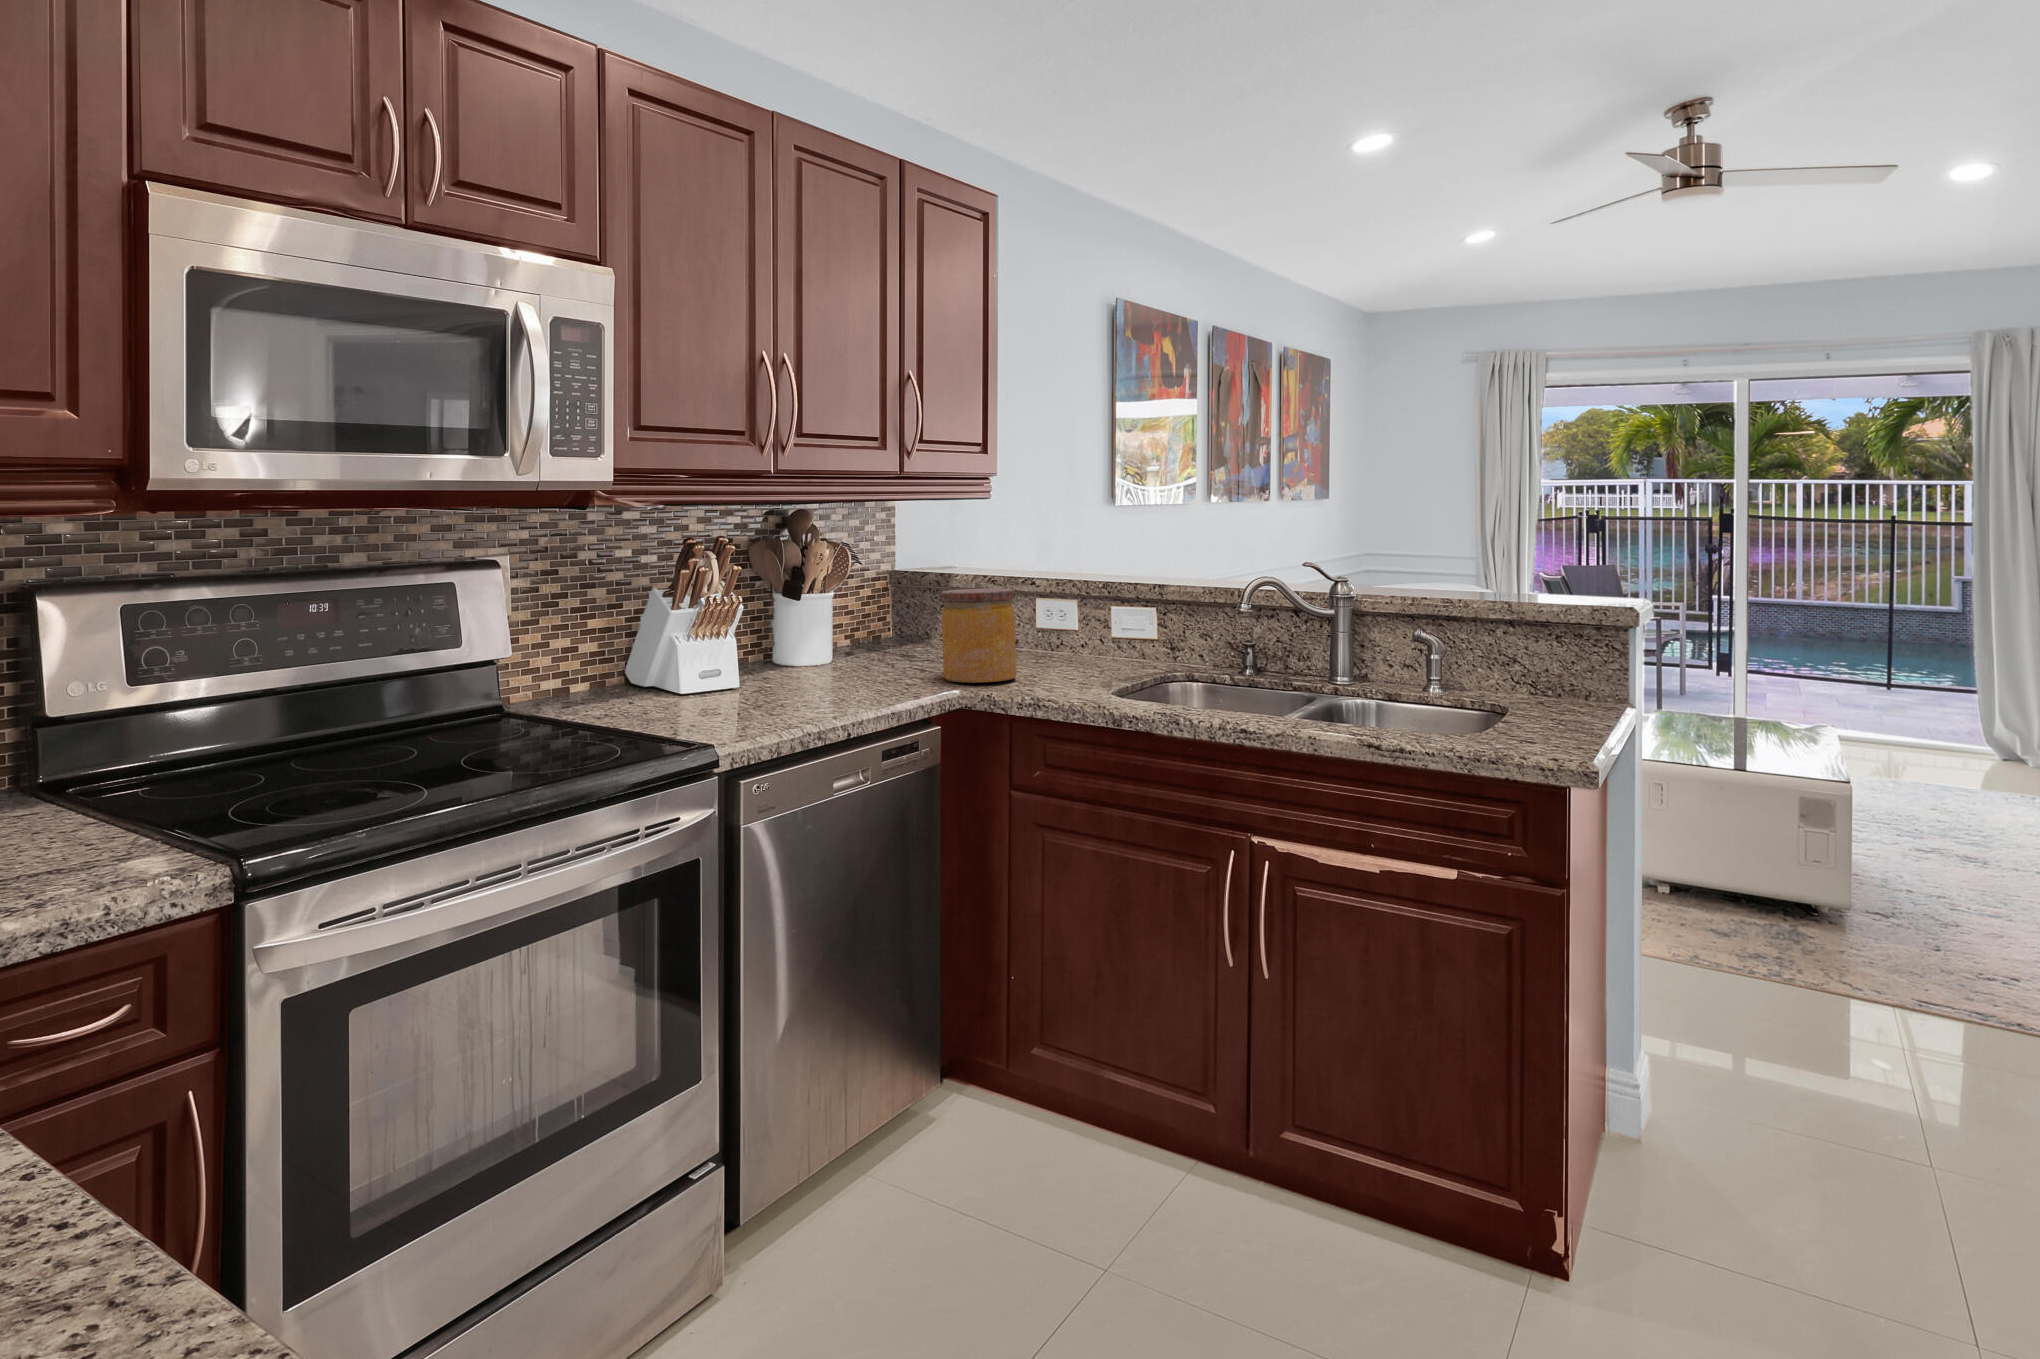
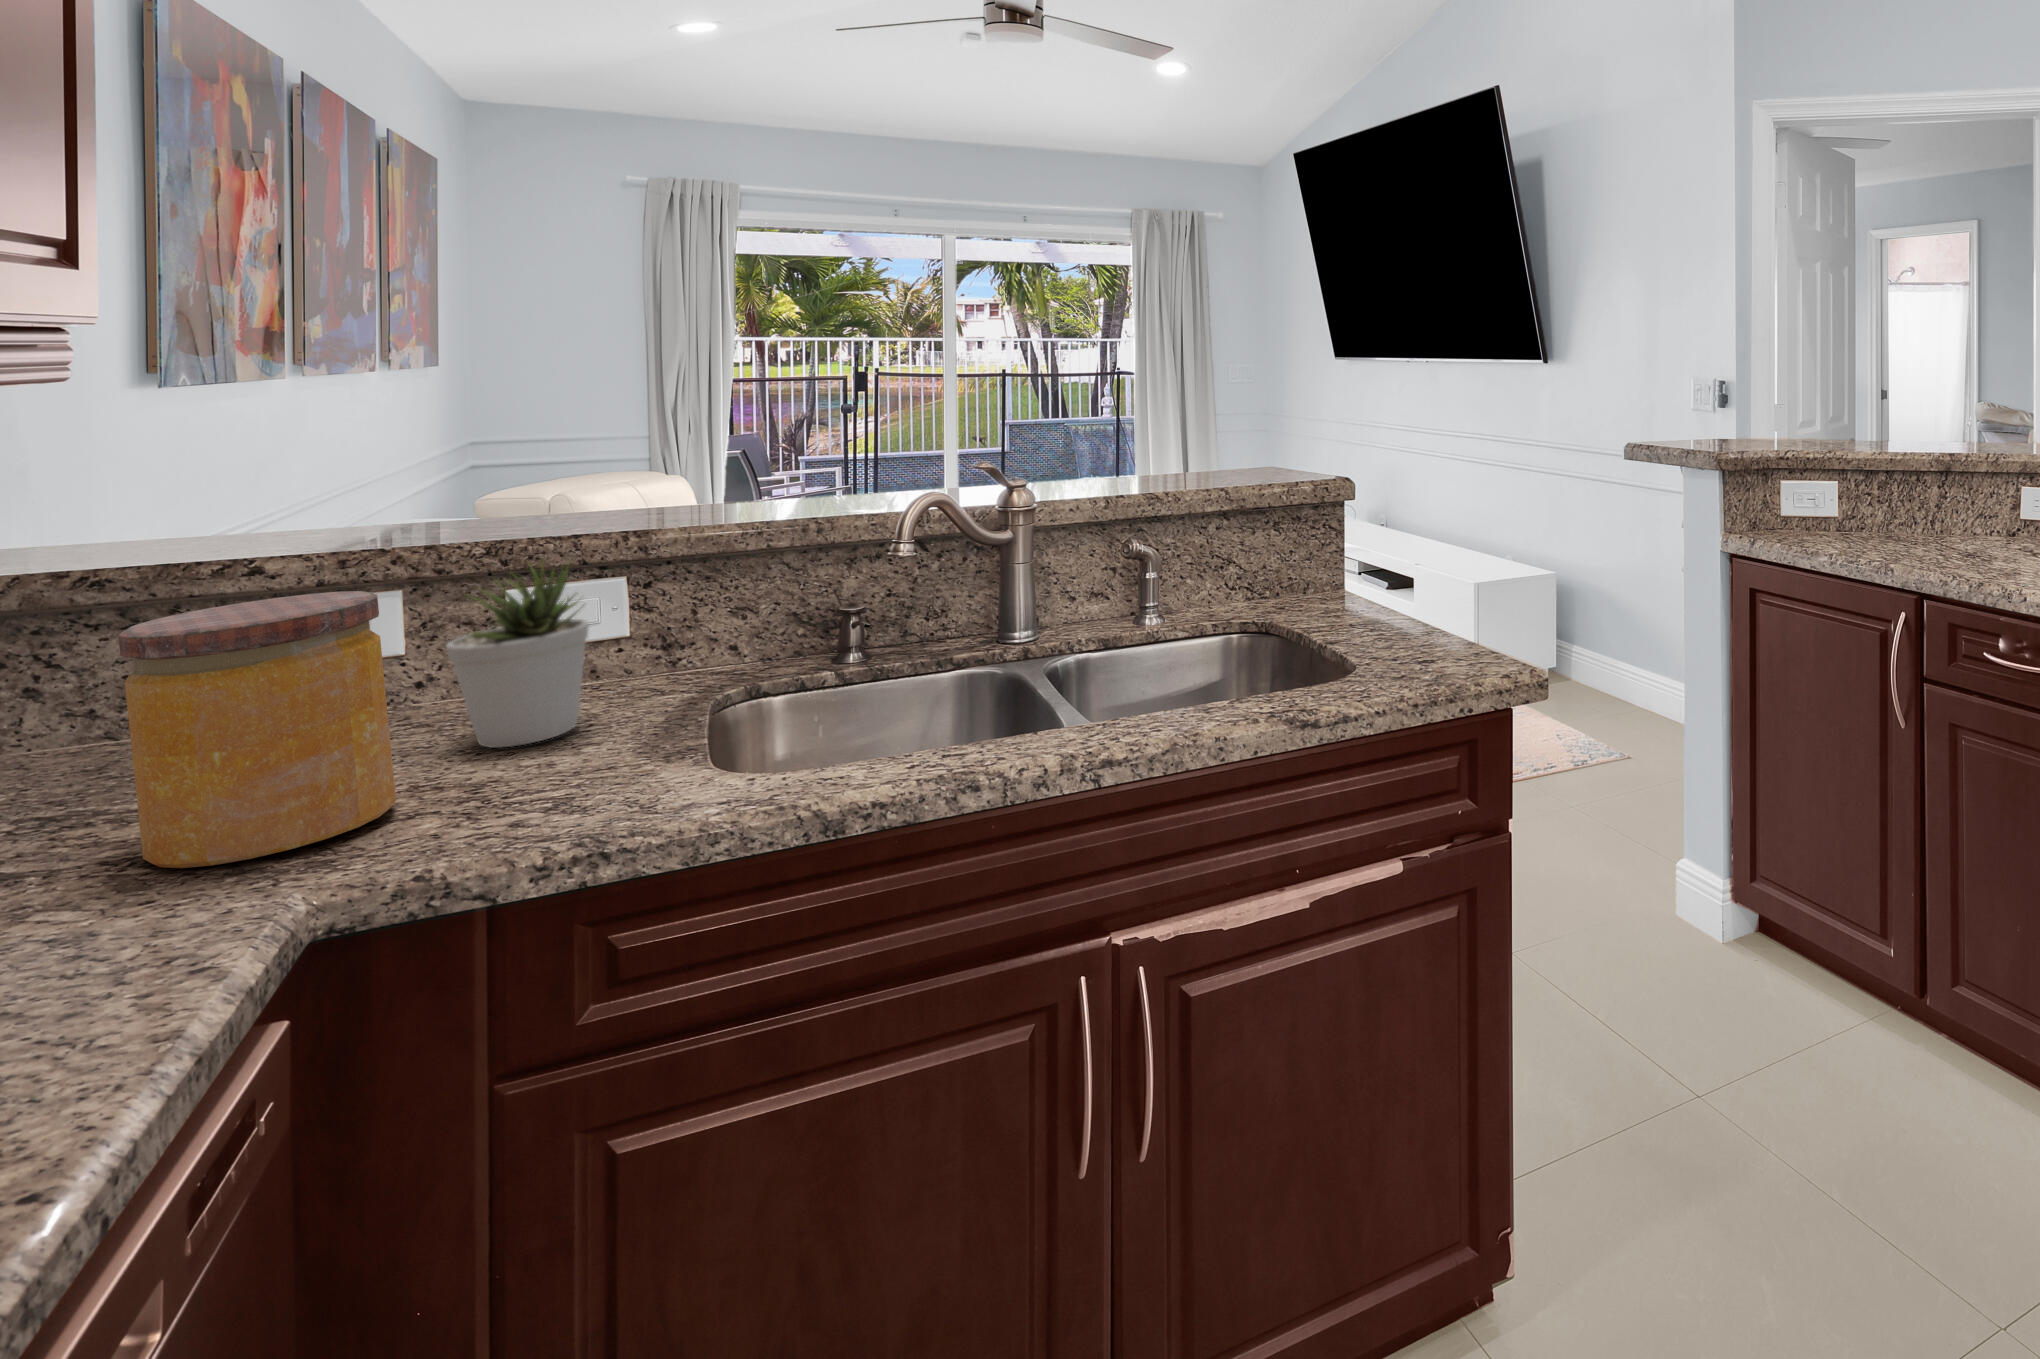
potted plant: none [1058,587,1113,673] -> present [446,561,589,748]

